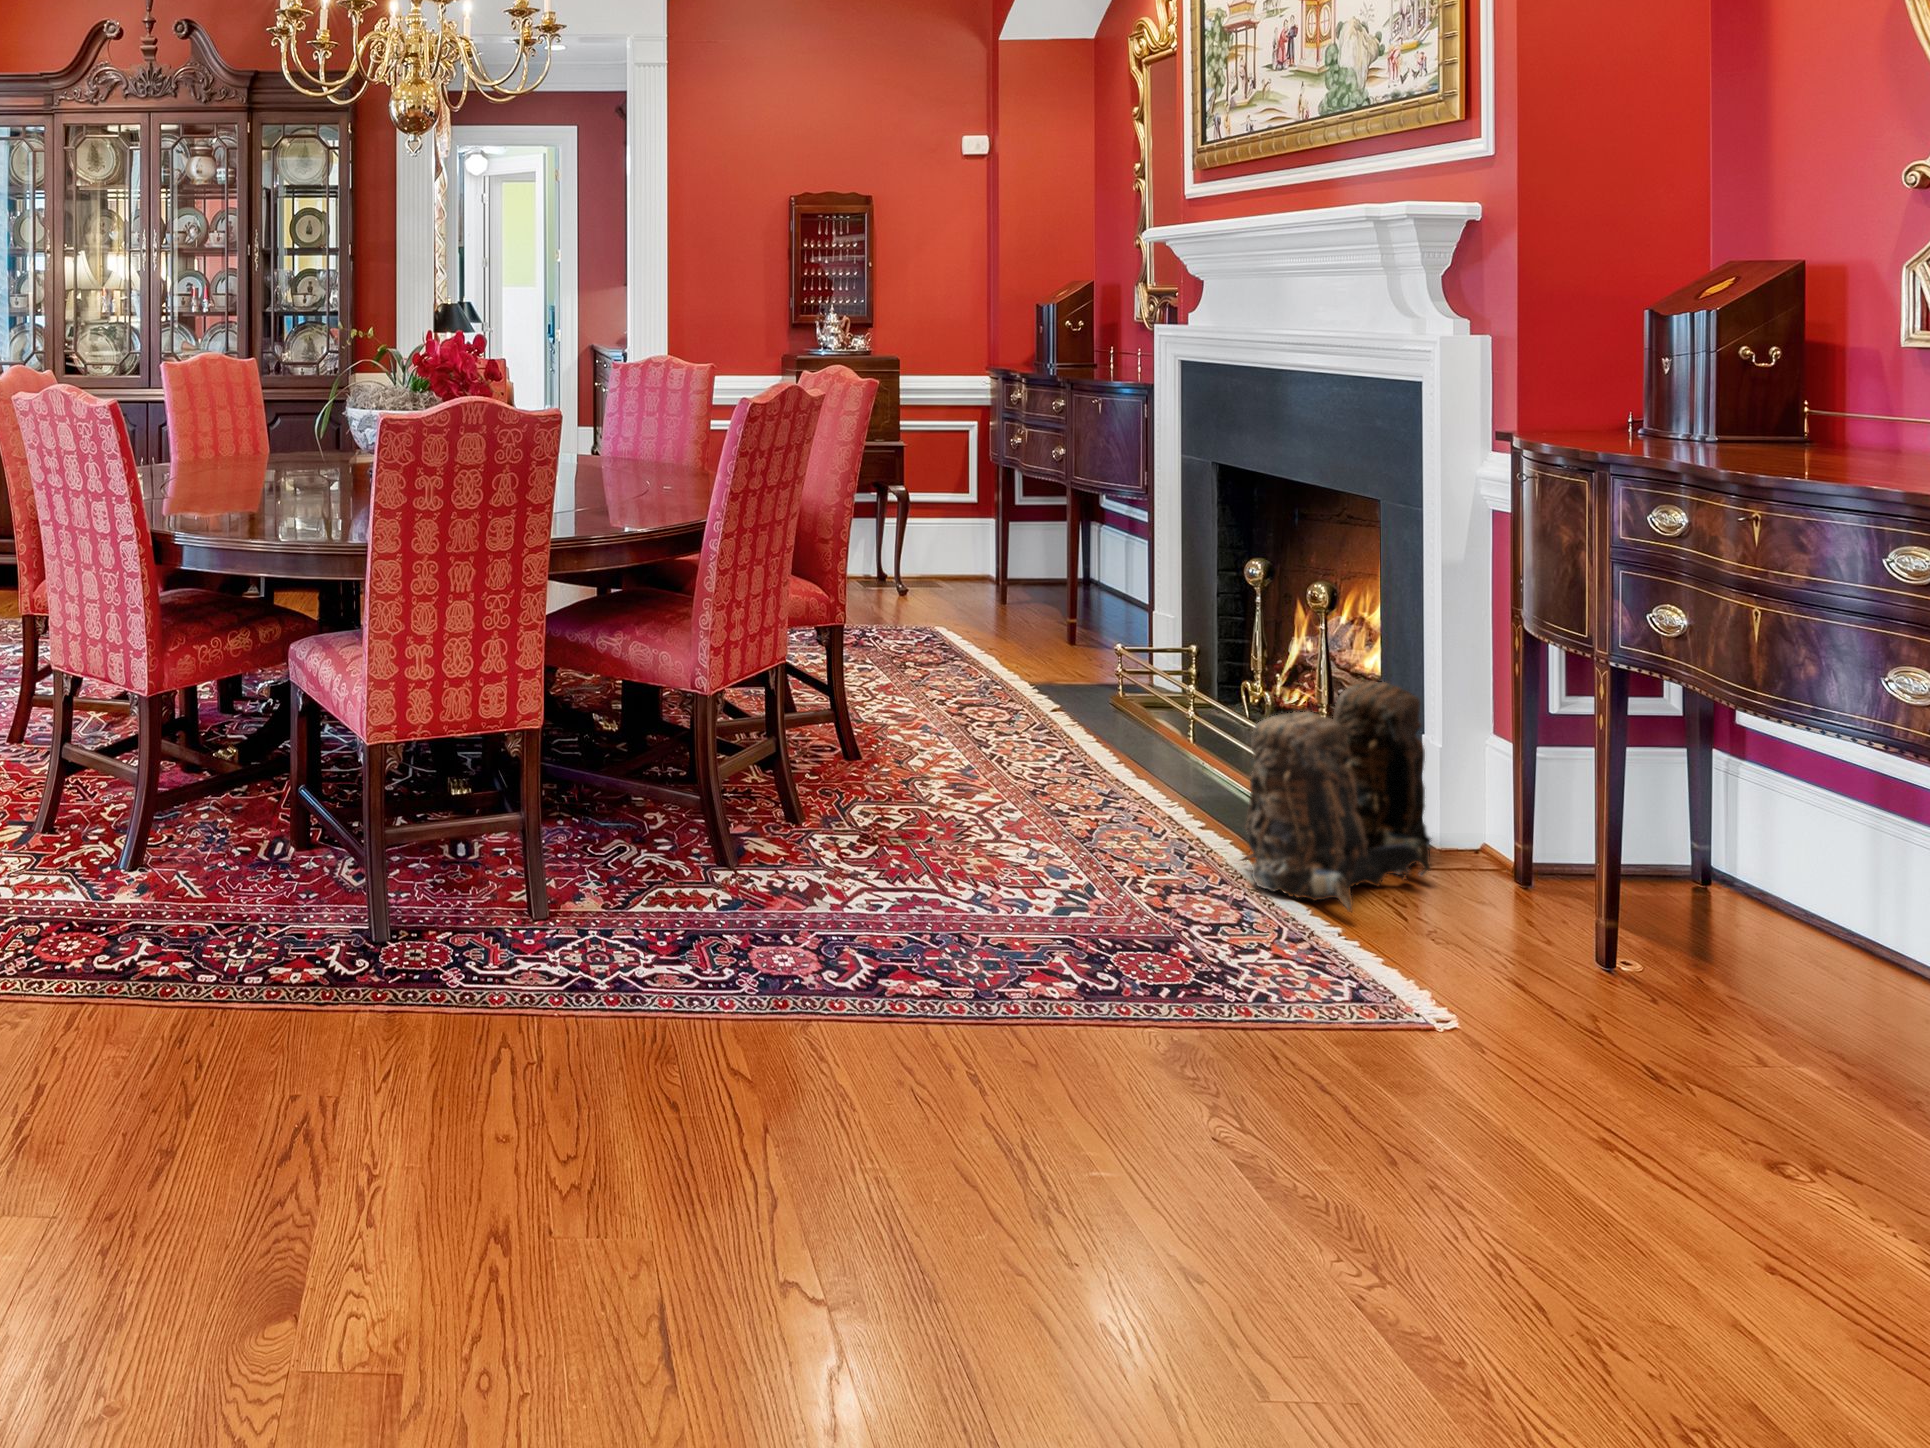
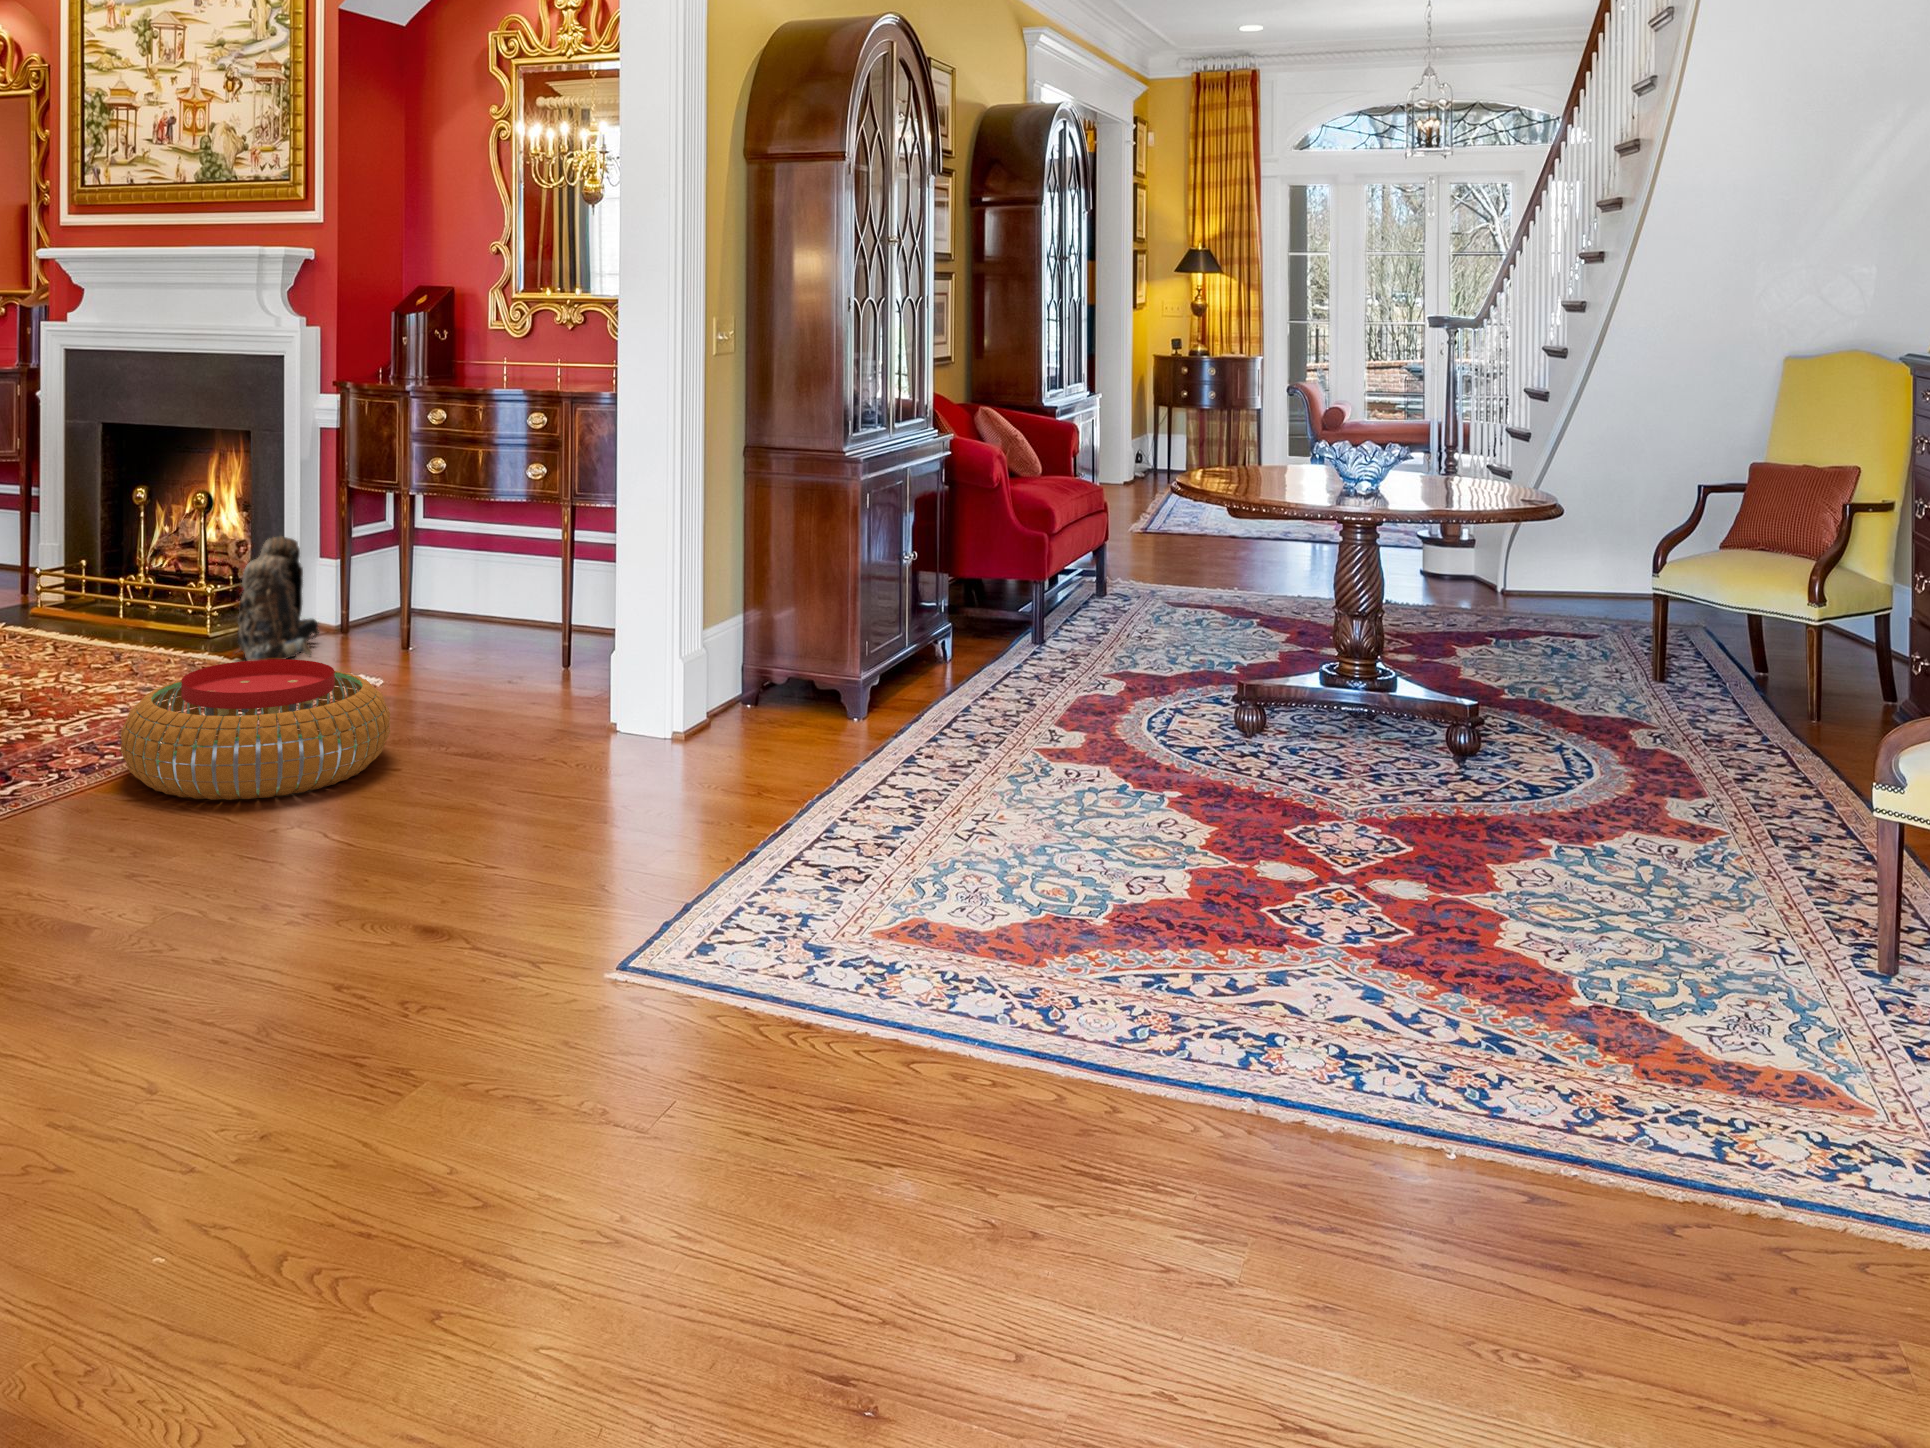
pouf: none [694,892,1178,1225] -> present [121,659,390,800]

